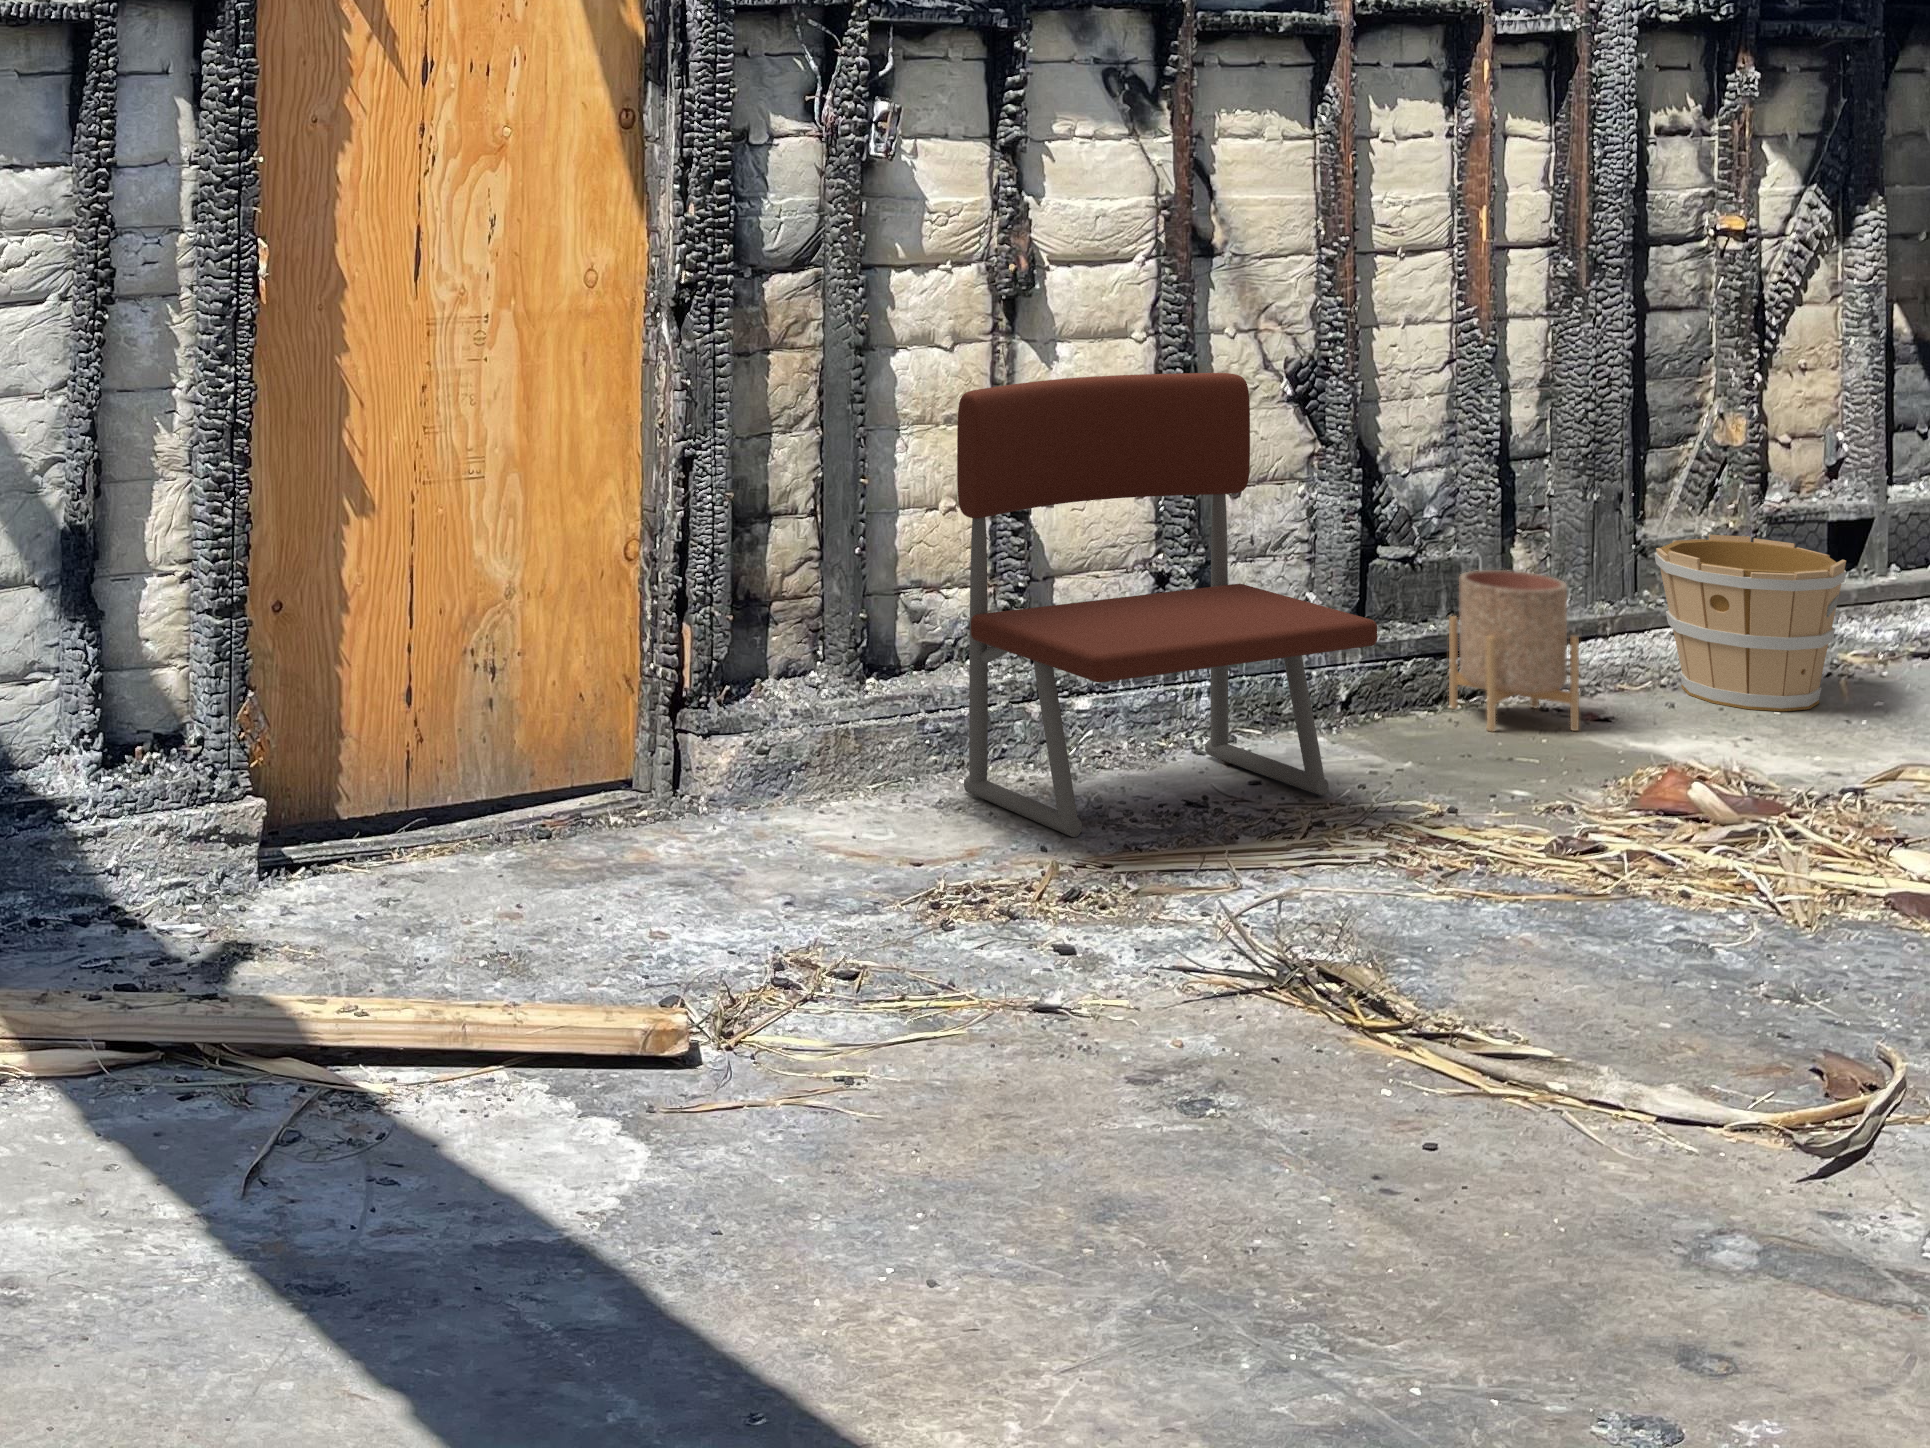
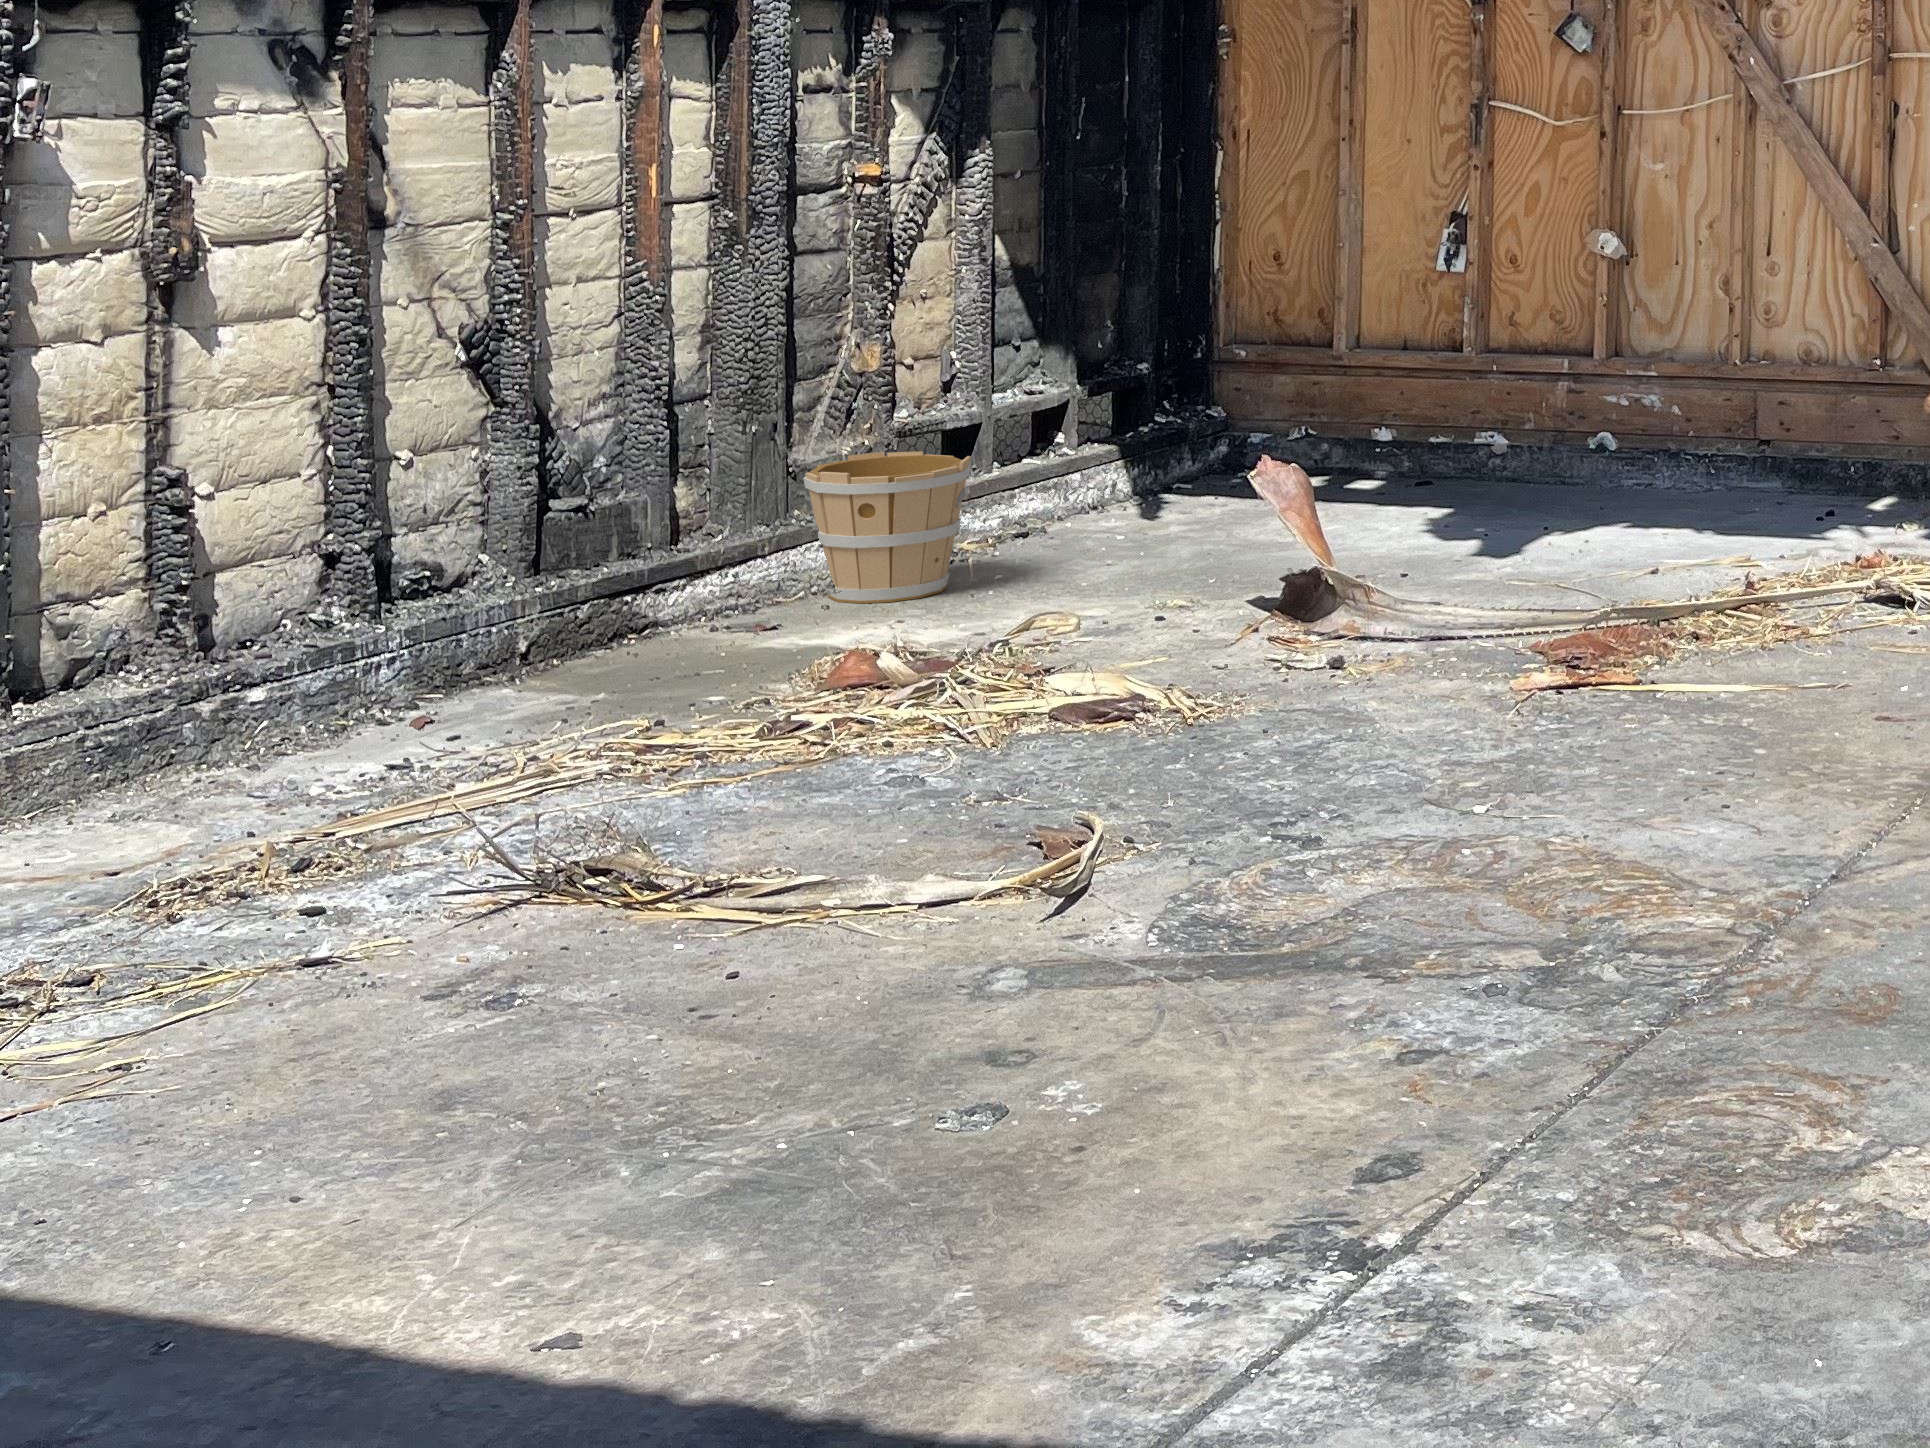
bench: present [957,373,1377,837] -> none [122,342,589,829]
planter: present [1449,570,1579,731] -> none [622,509,751,662]

